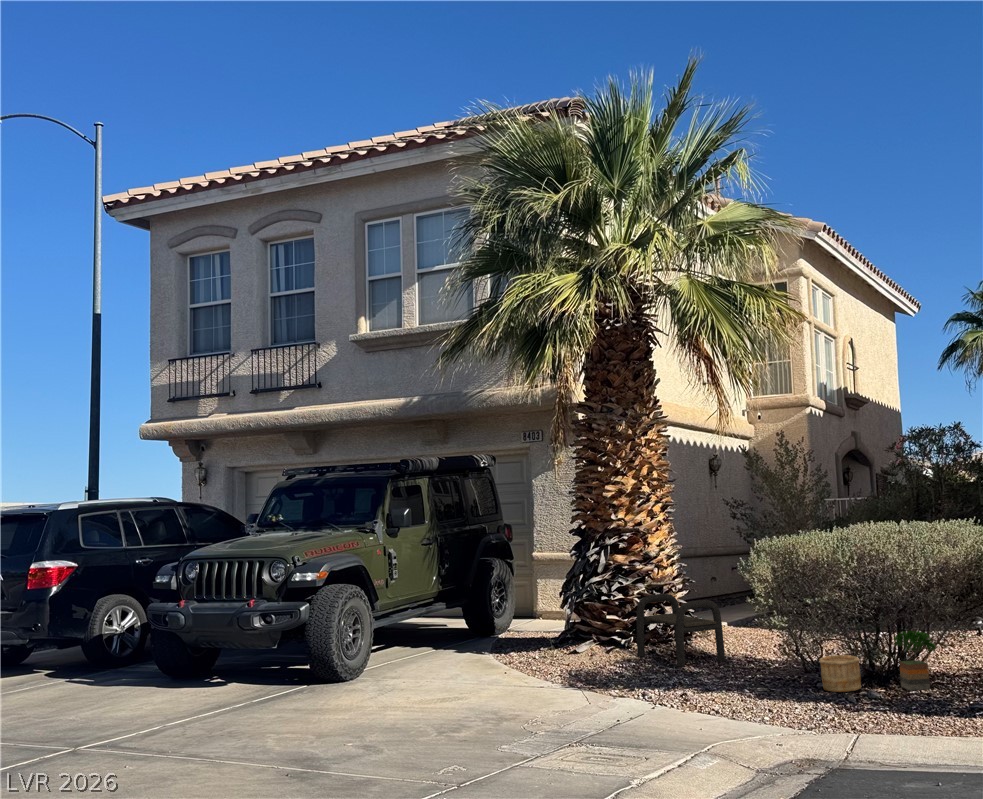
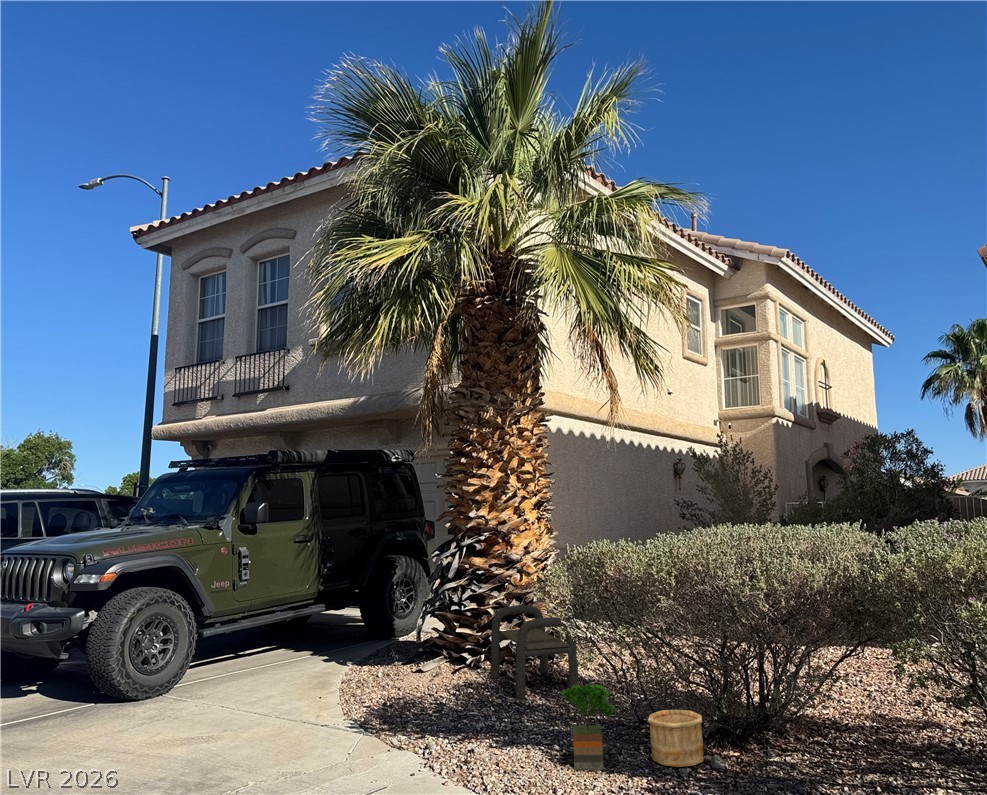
potted tree: present [894,631,936,690] -> present [562,684,614,770]

